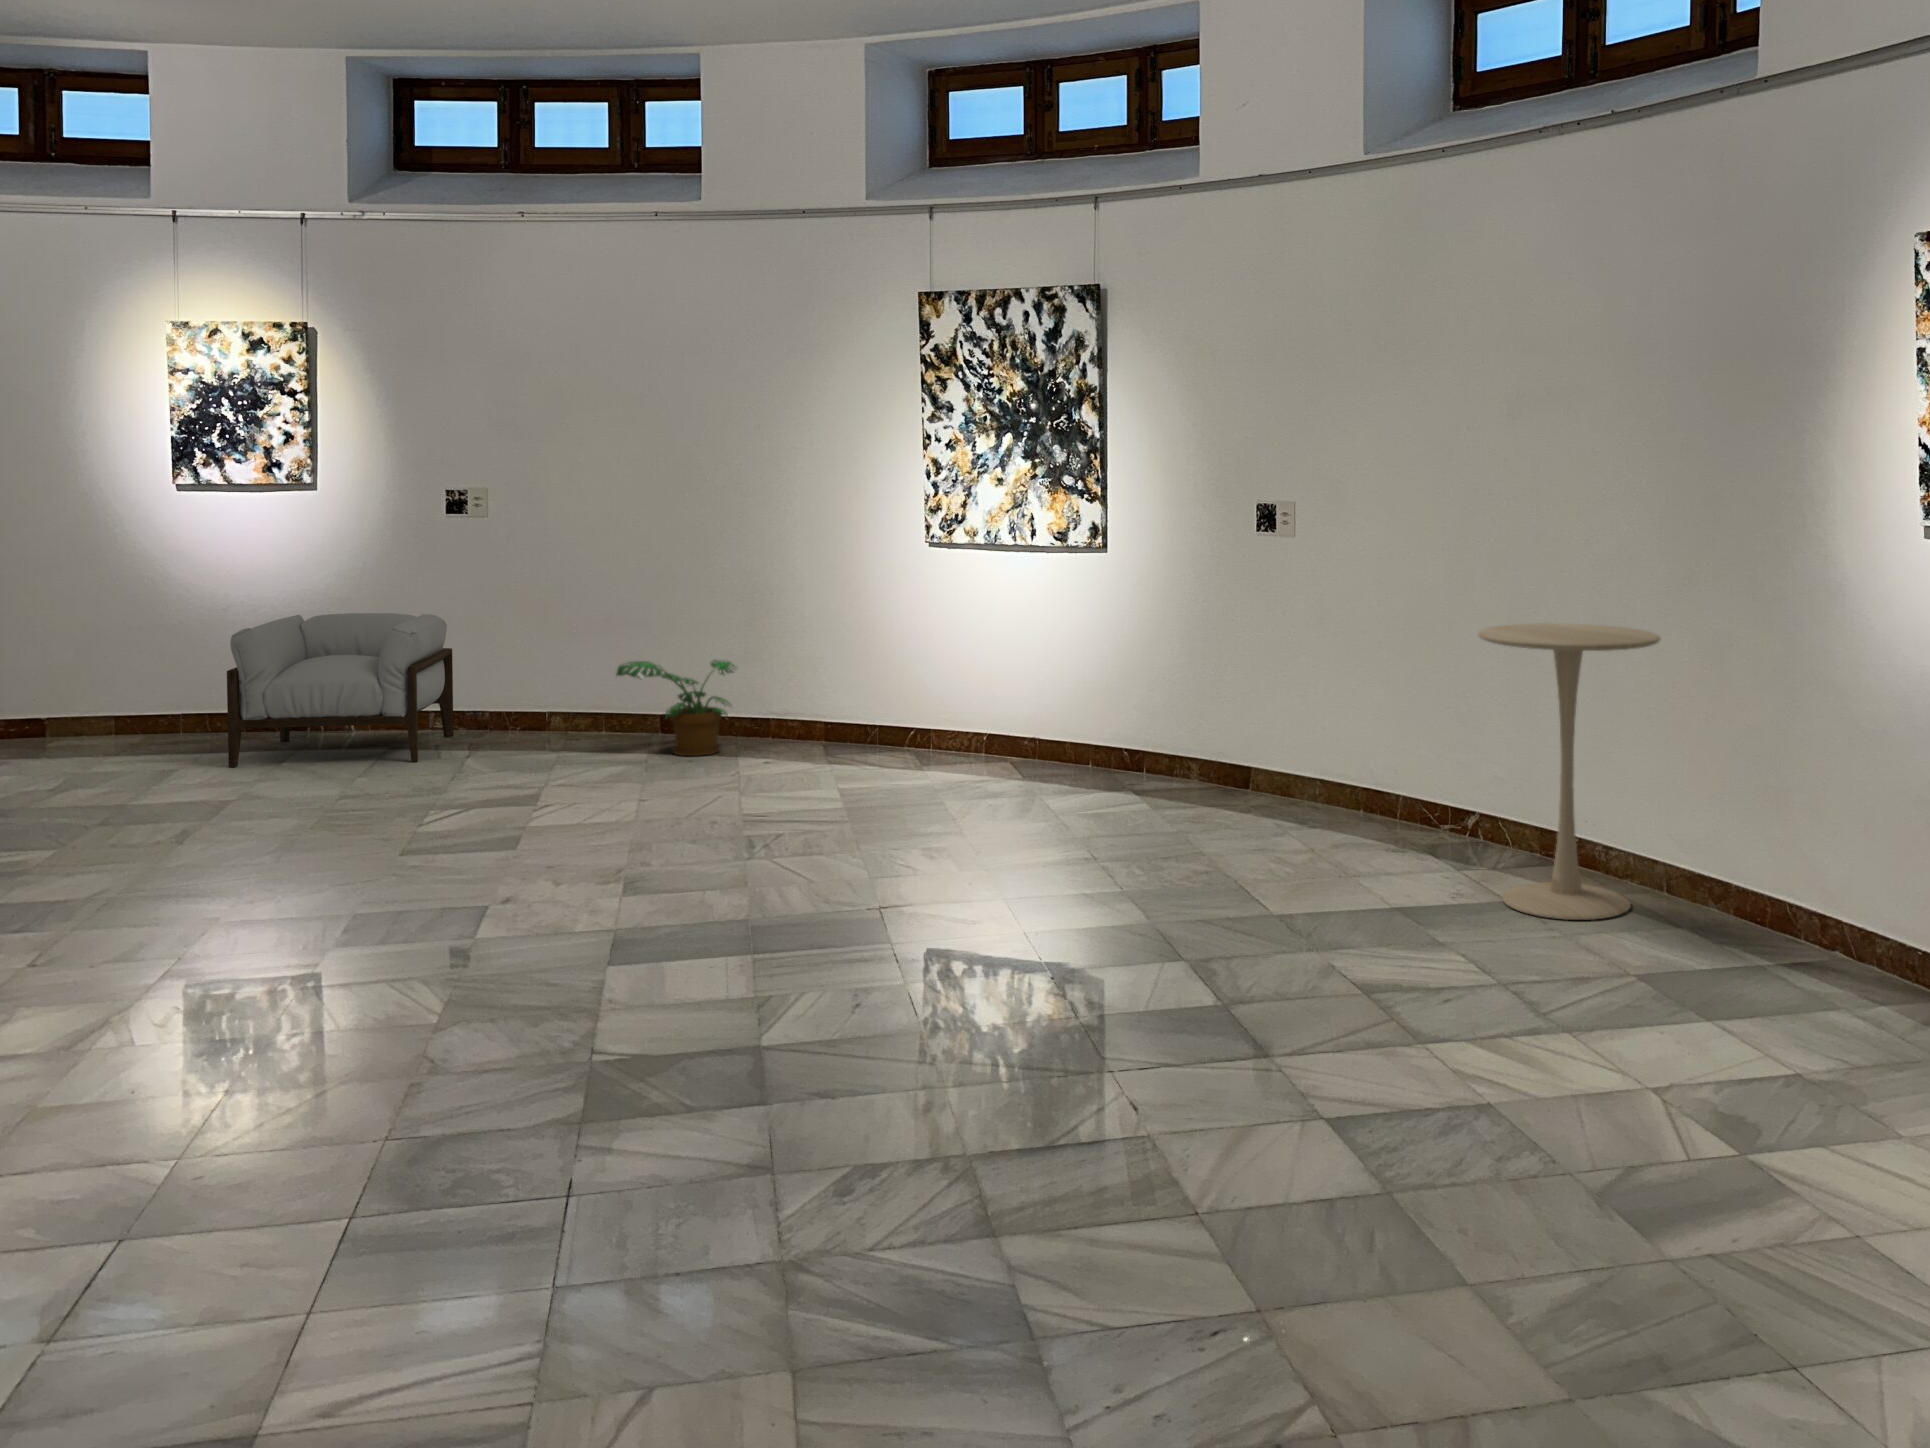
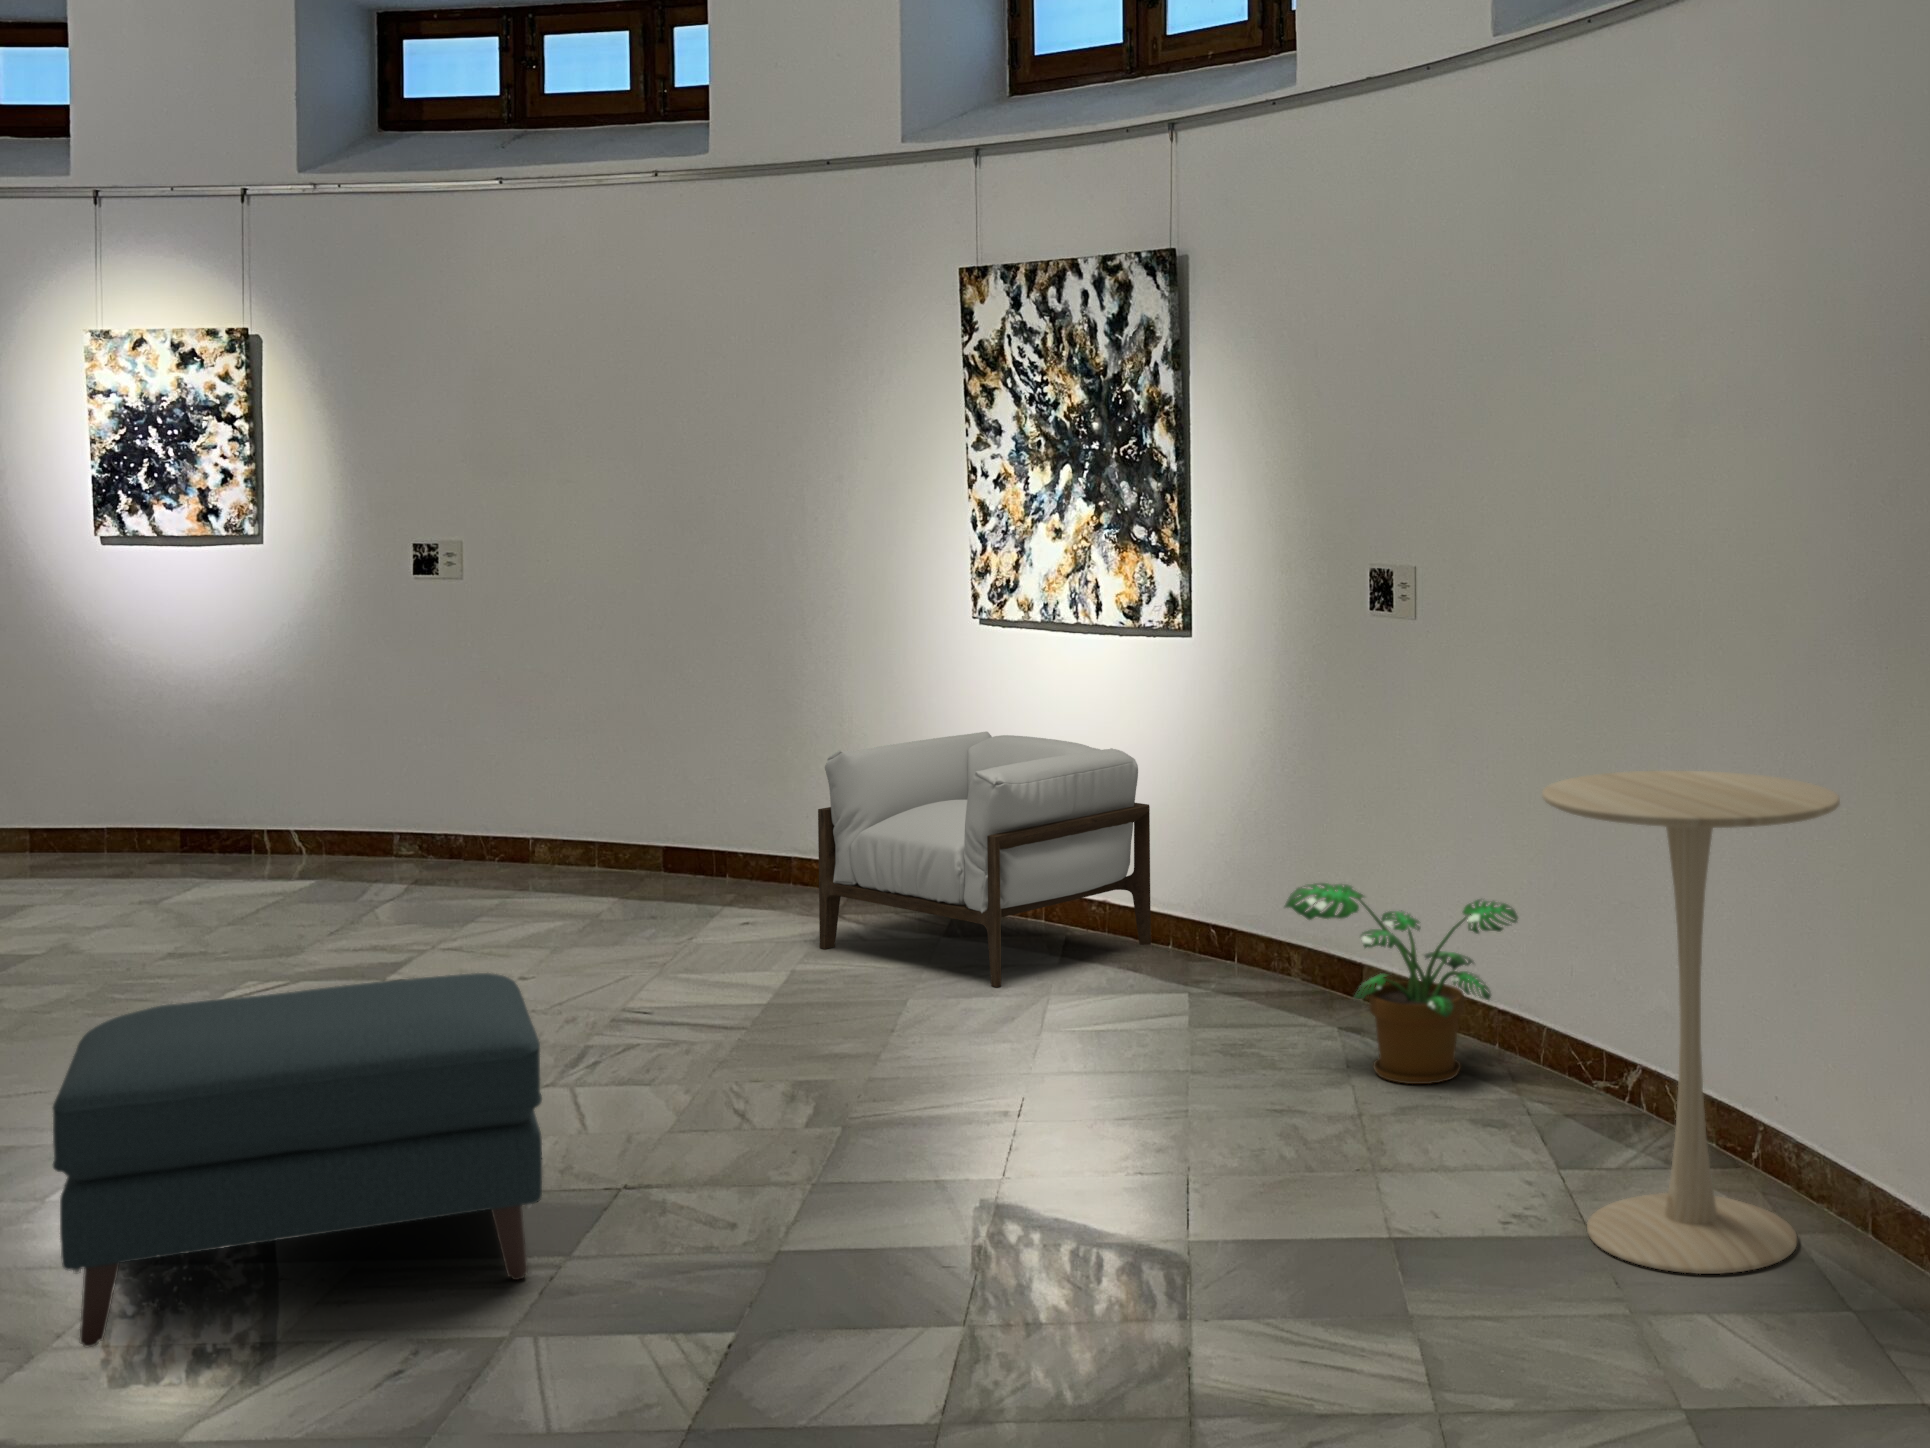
armchair: present [227,613,453,767] -> present [818,732,1151,987]
potted plant: present [616,660,735,756] -> present [1284,883,1518,1084]
ottoman: none [534,775,878,1016] -> present [53,973,542,1347]

